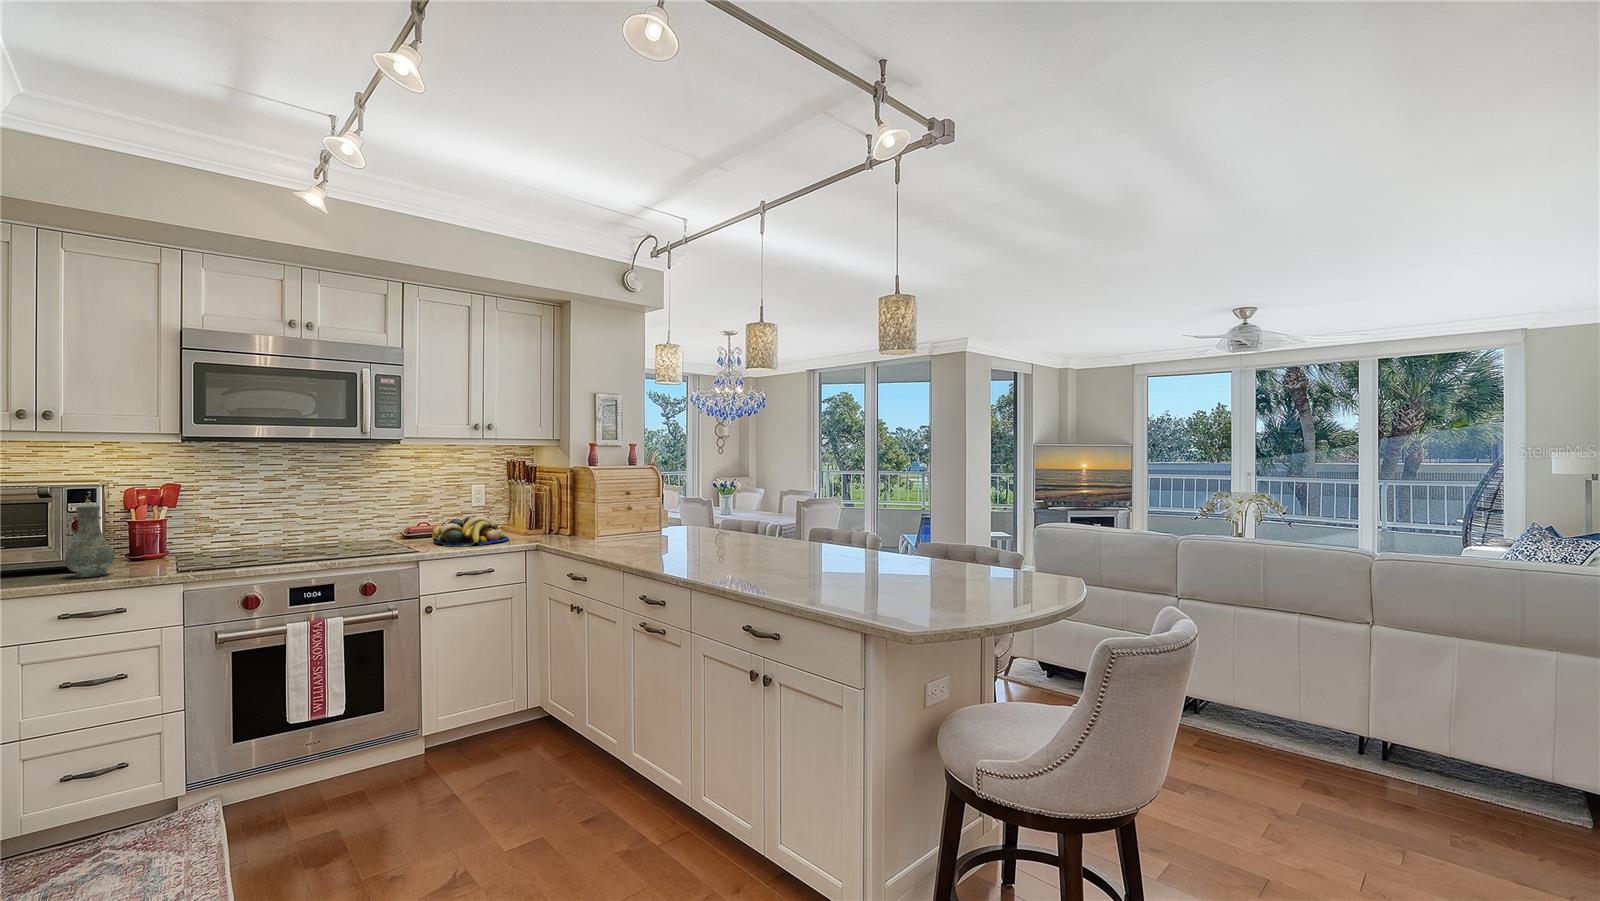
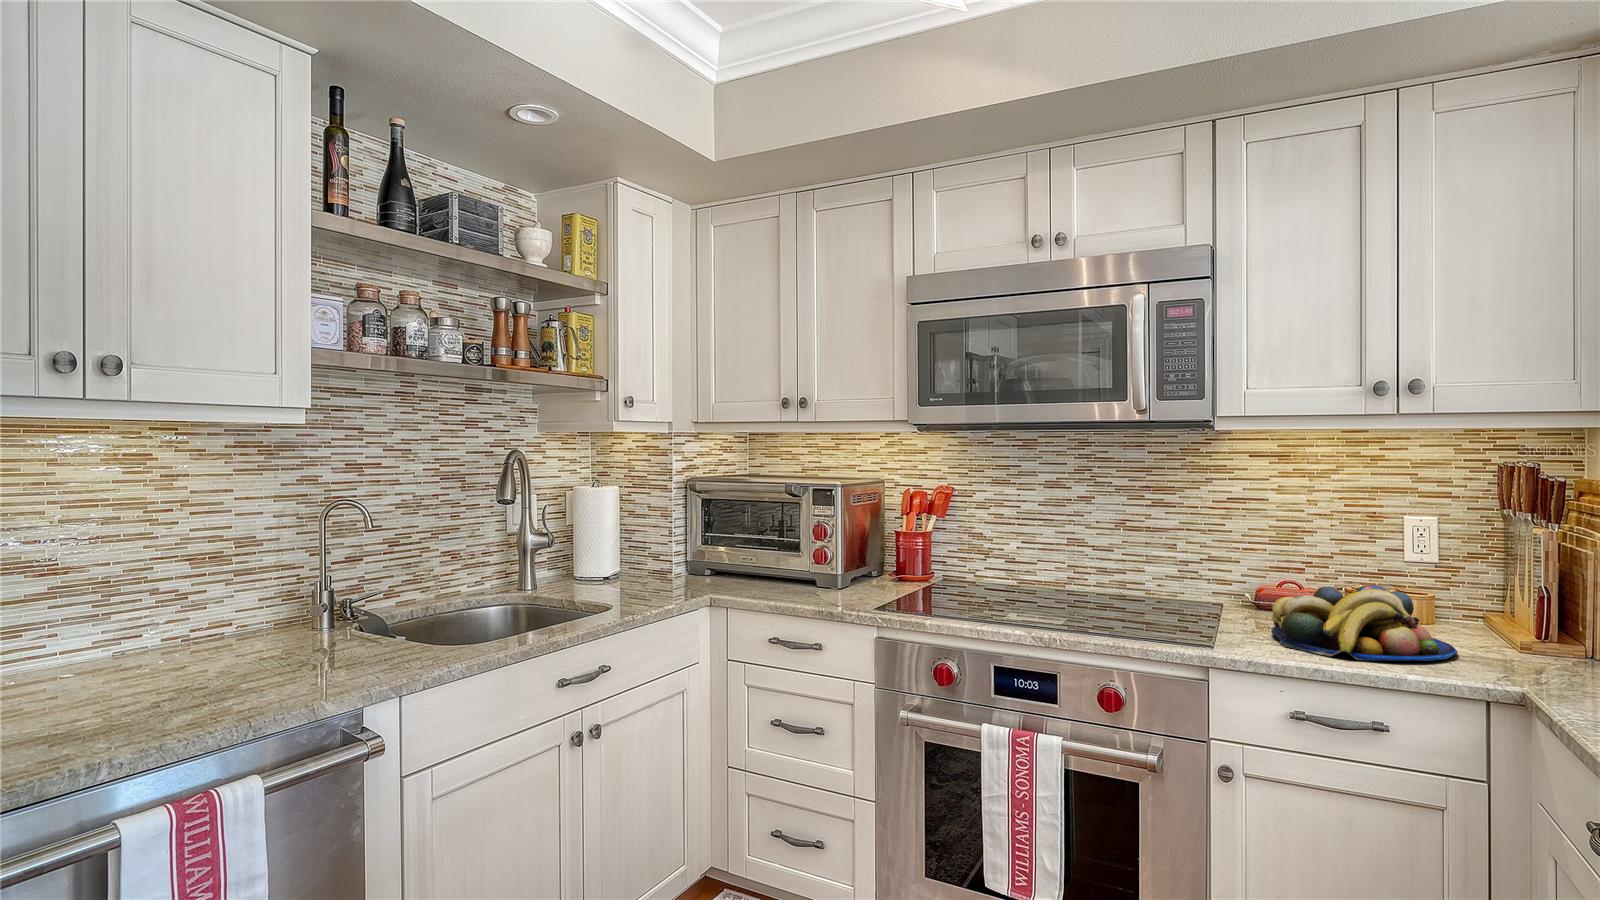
vase: present [65,499,114,577] -> none [795,502,838,598]

